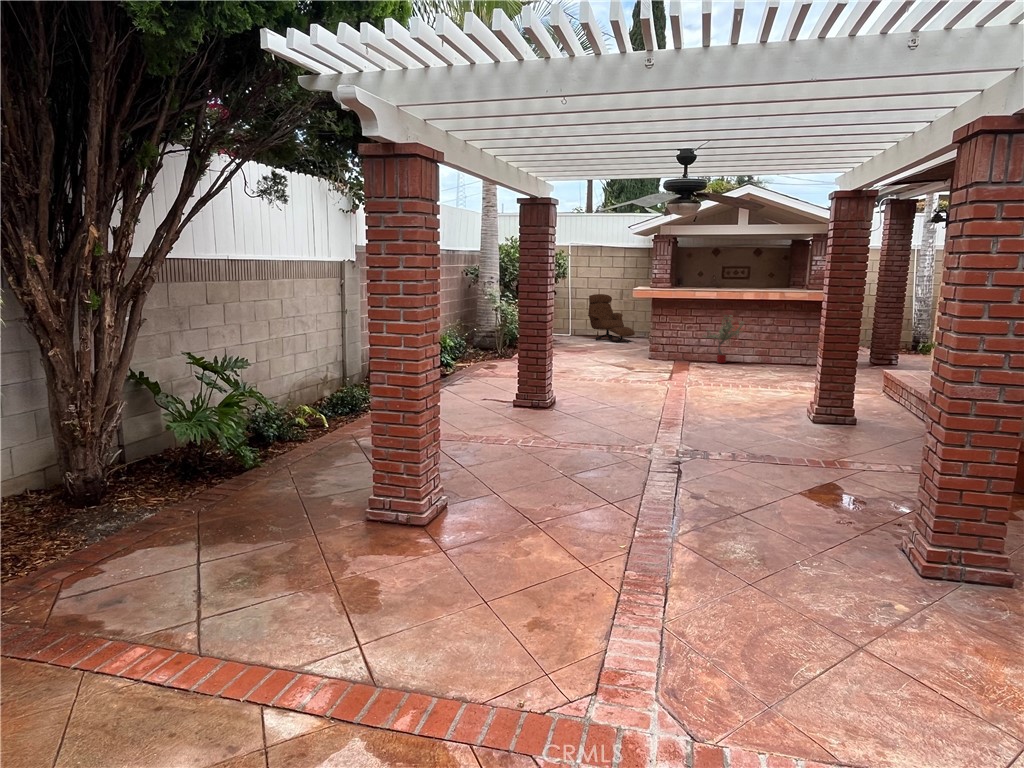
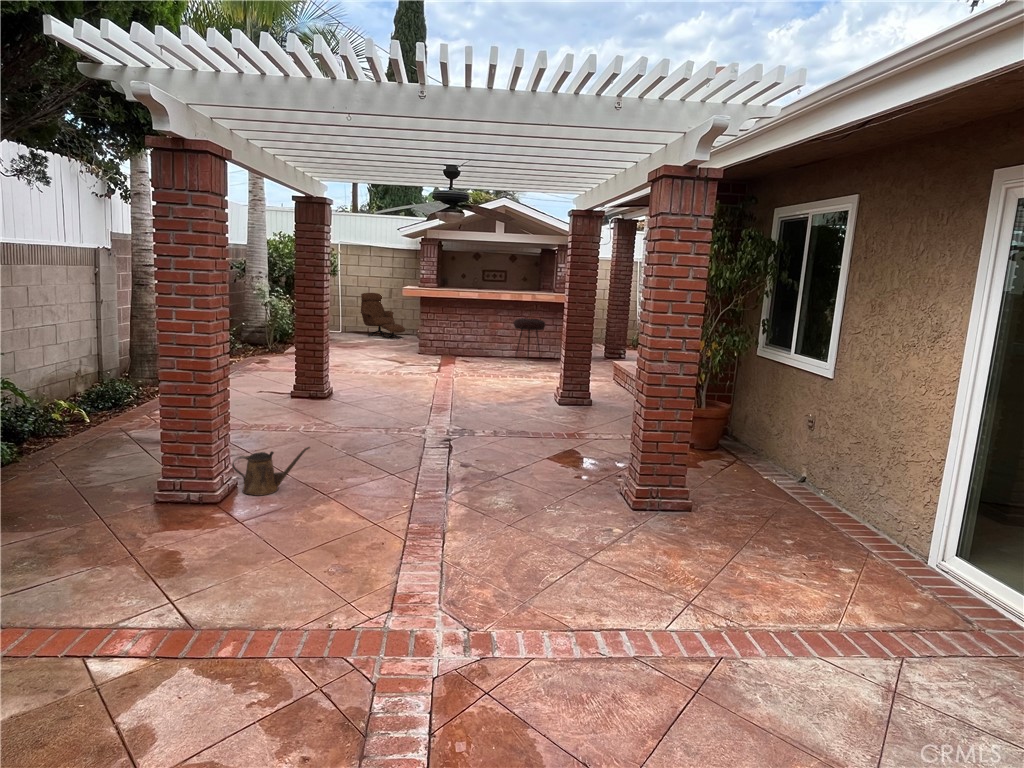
potted tree: present [702,315,744,364] -> none [465,314,500,357]
stool: none [761,318,802,368] -> present [514,318,545,356]
watering can: none [441,469,520,519] -> present [232,447,310,496]

